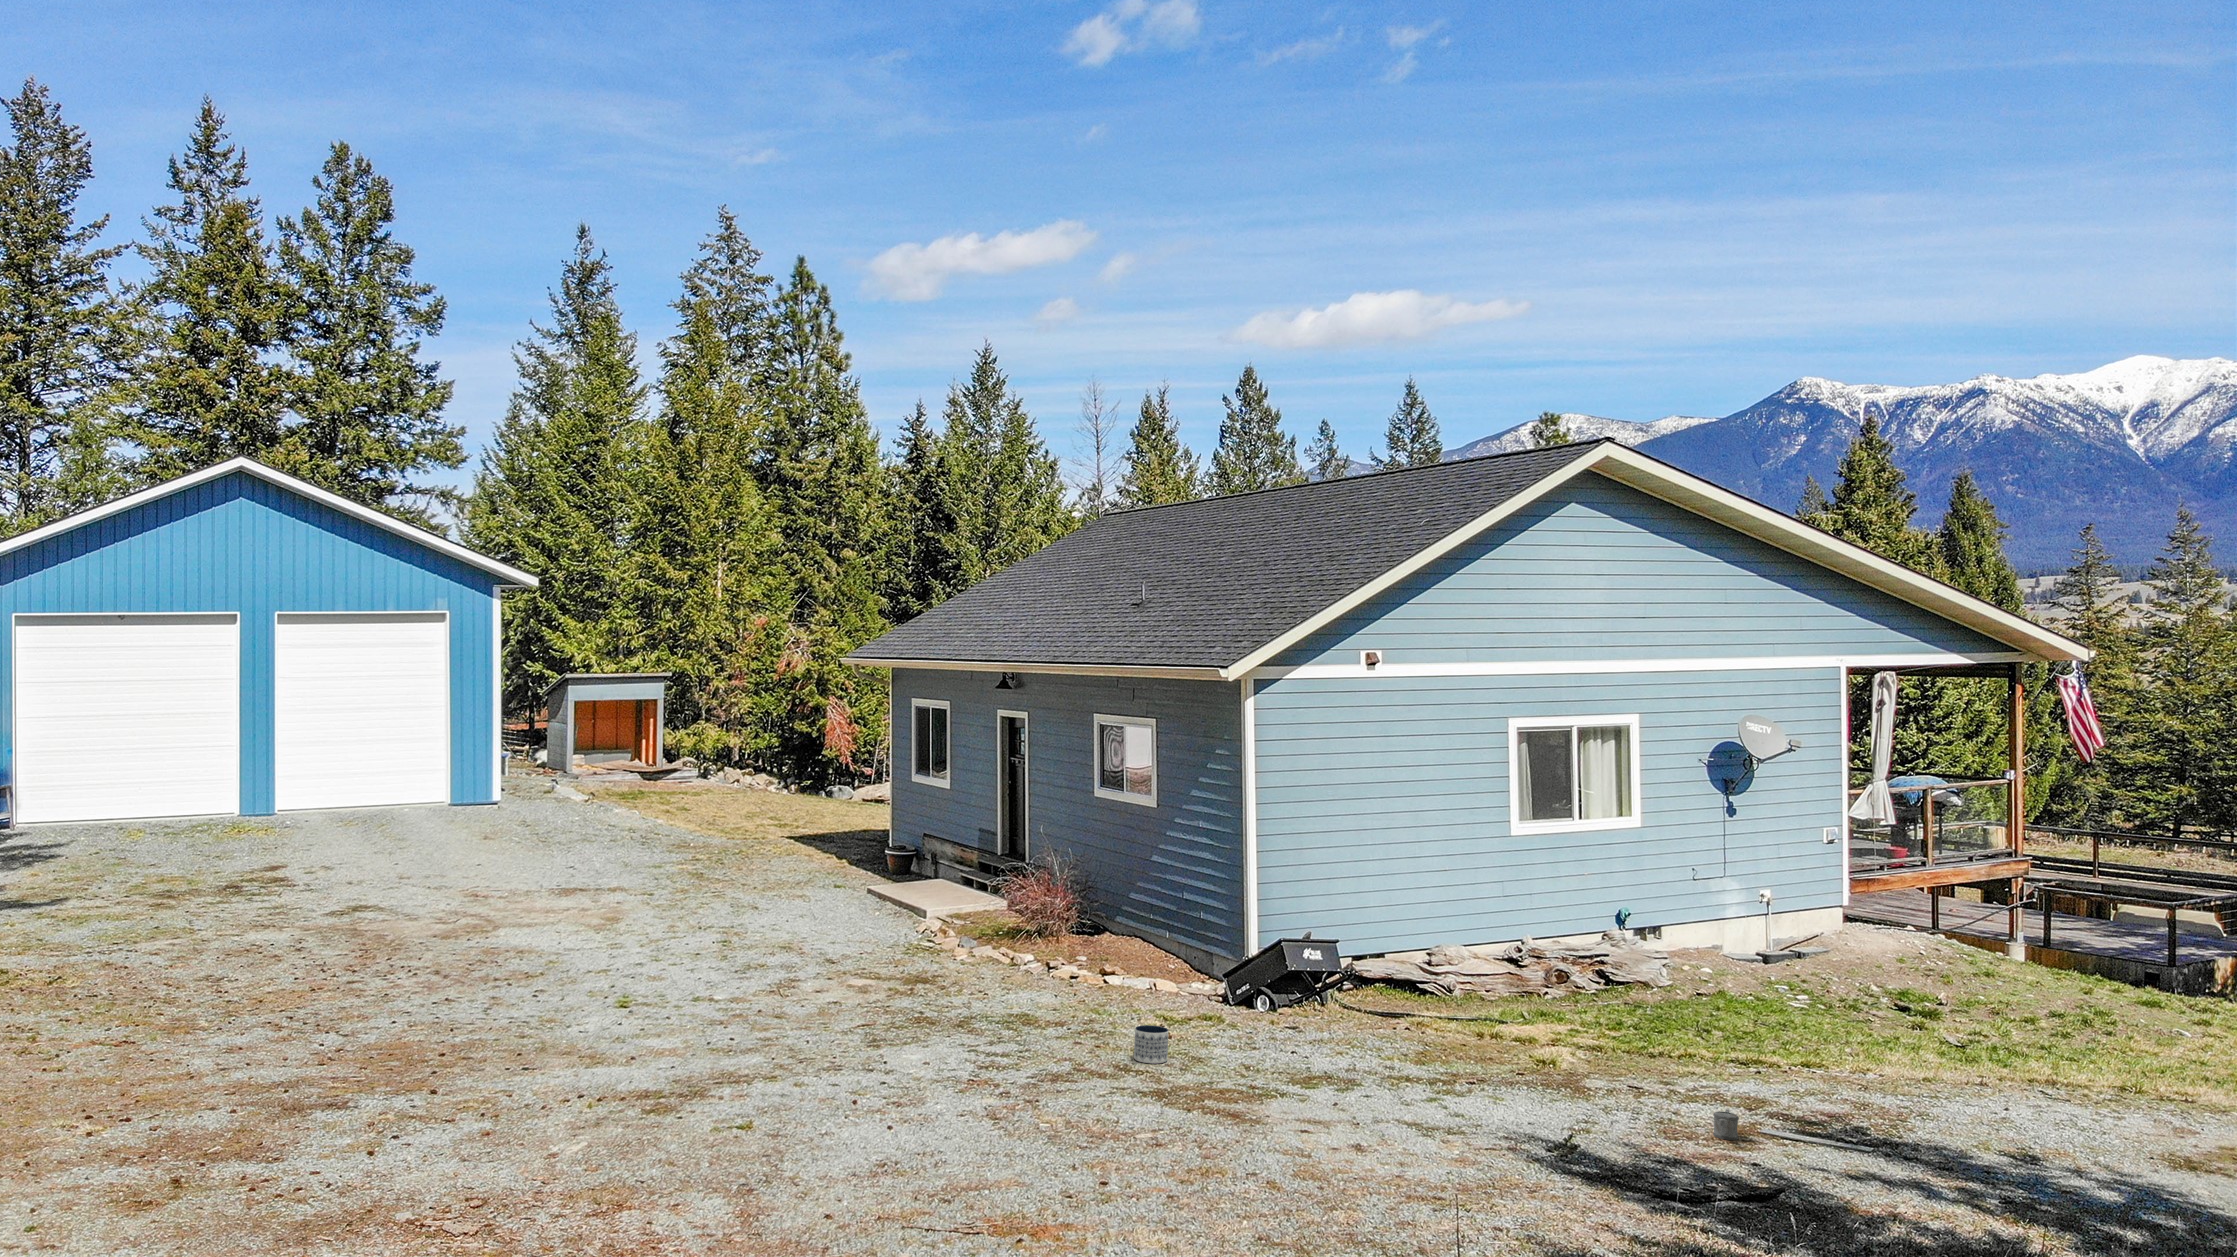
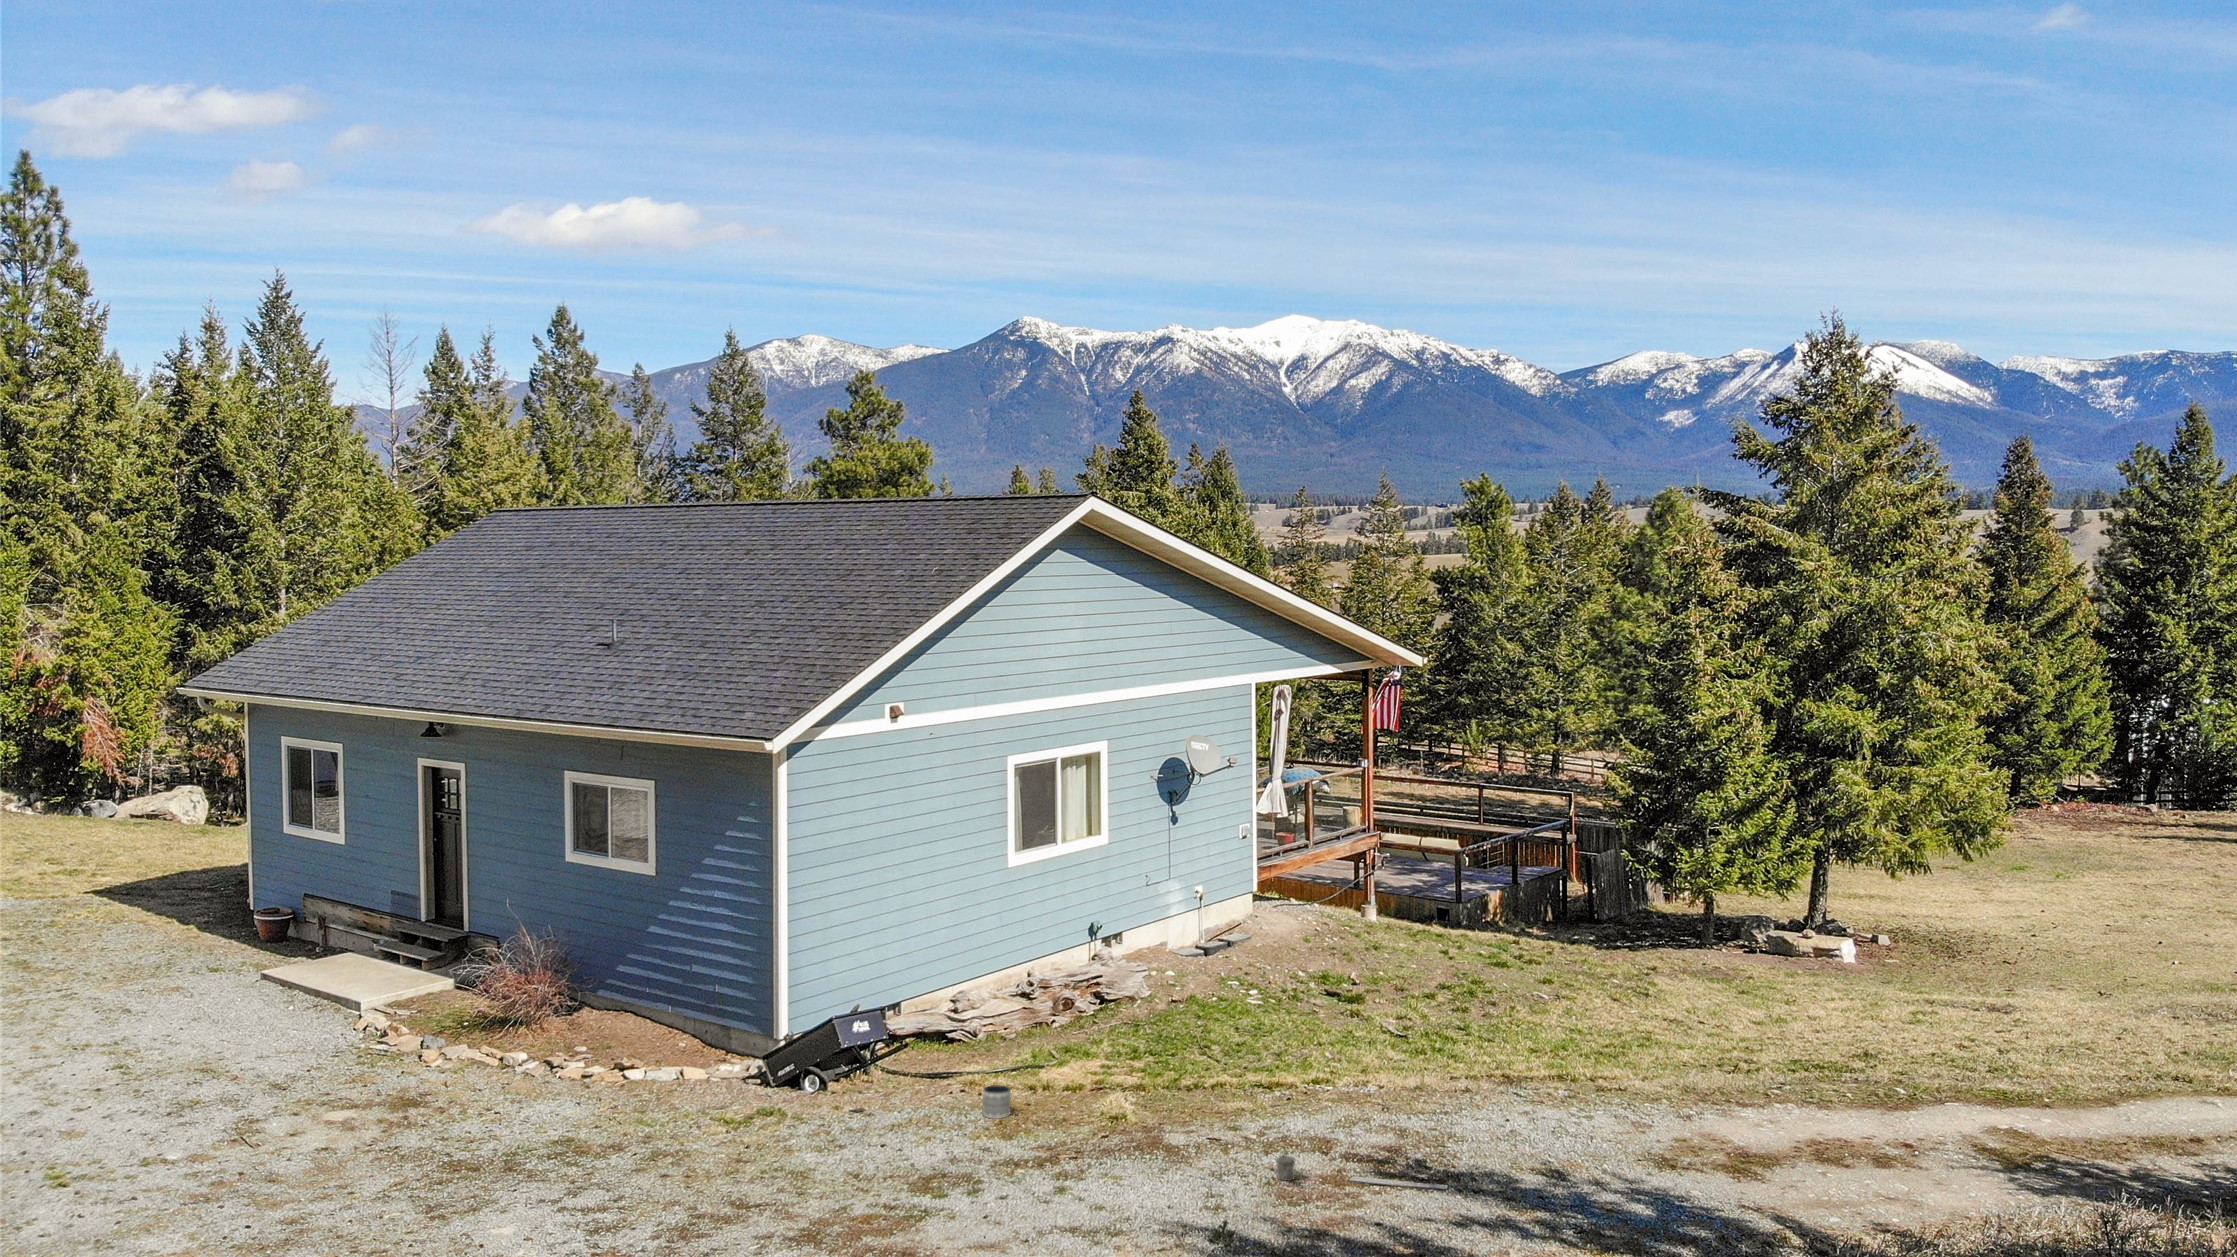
planter: present [1134,1025,1168,1064] -> present [982,1085,1011,1119]

